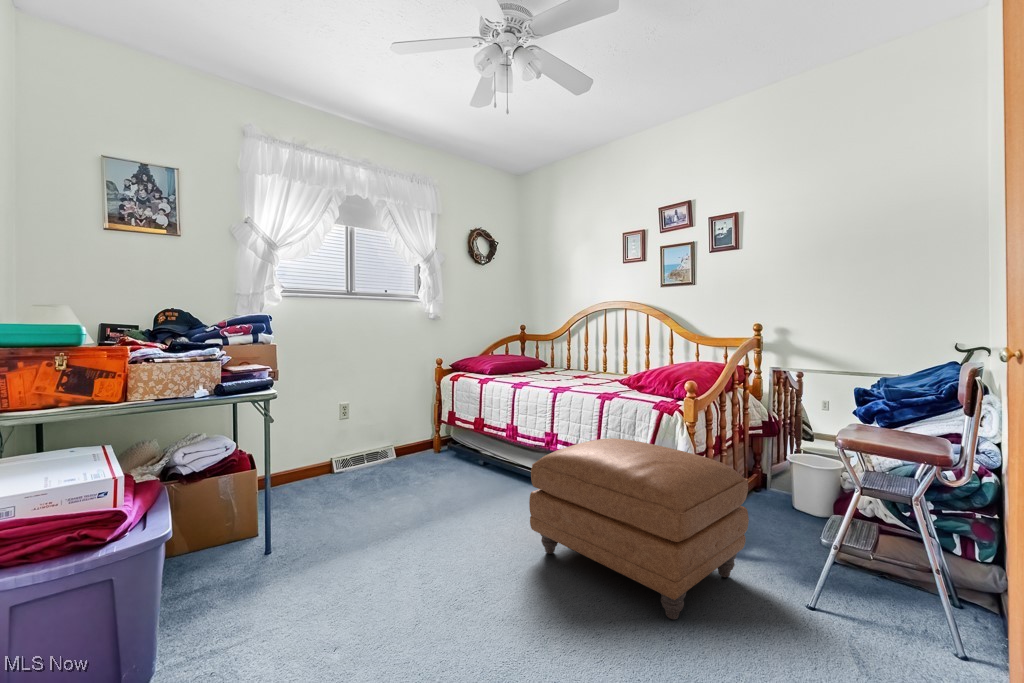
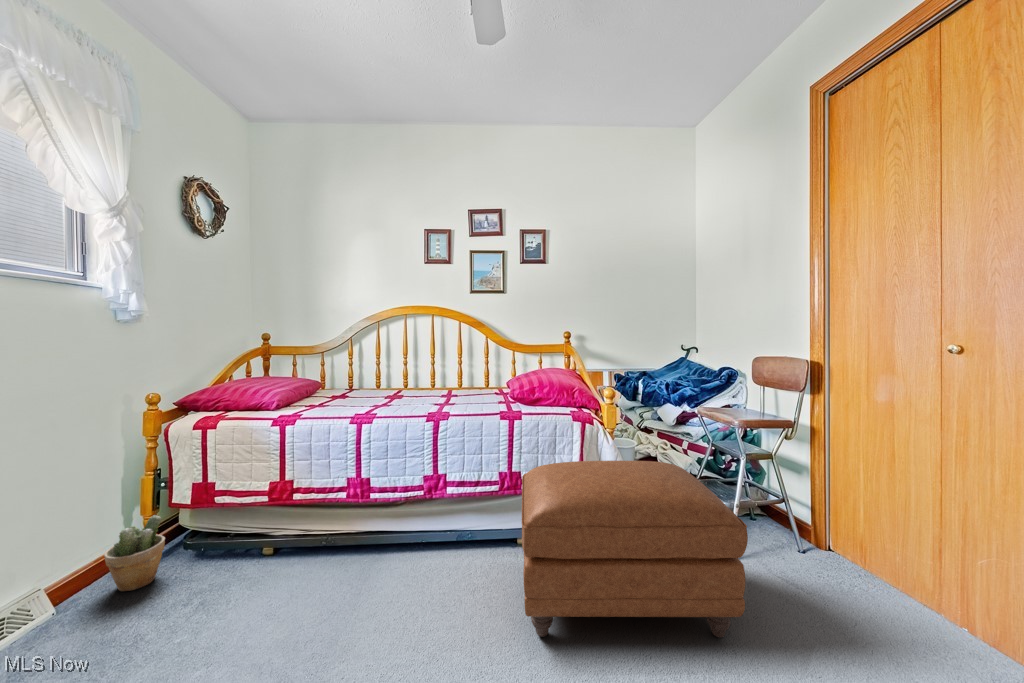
potted plant: none [407,425,432,460] -> present [104,515,165,591]

